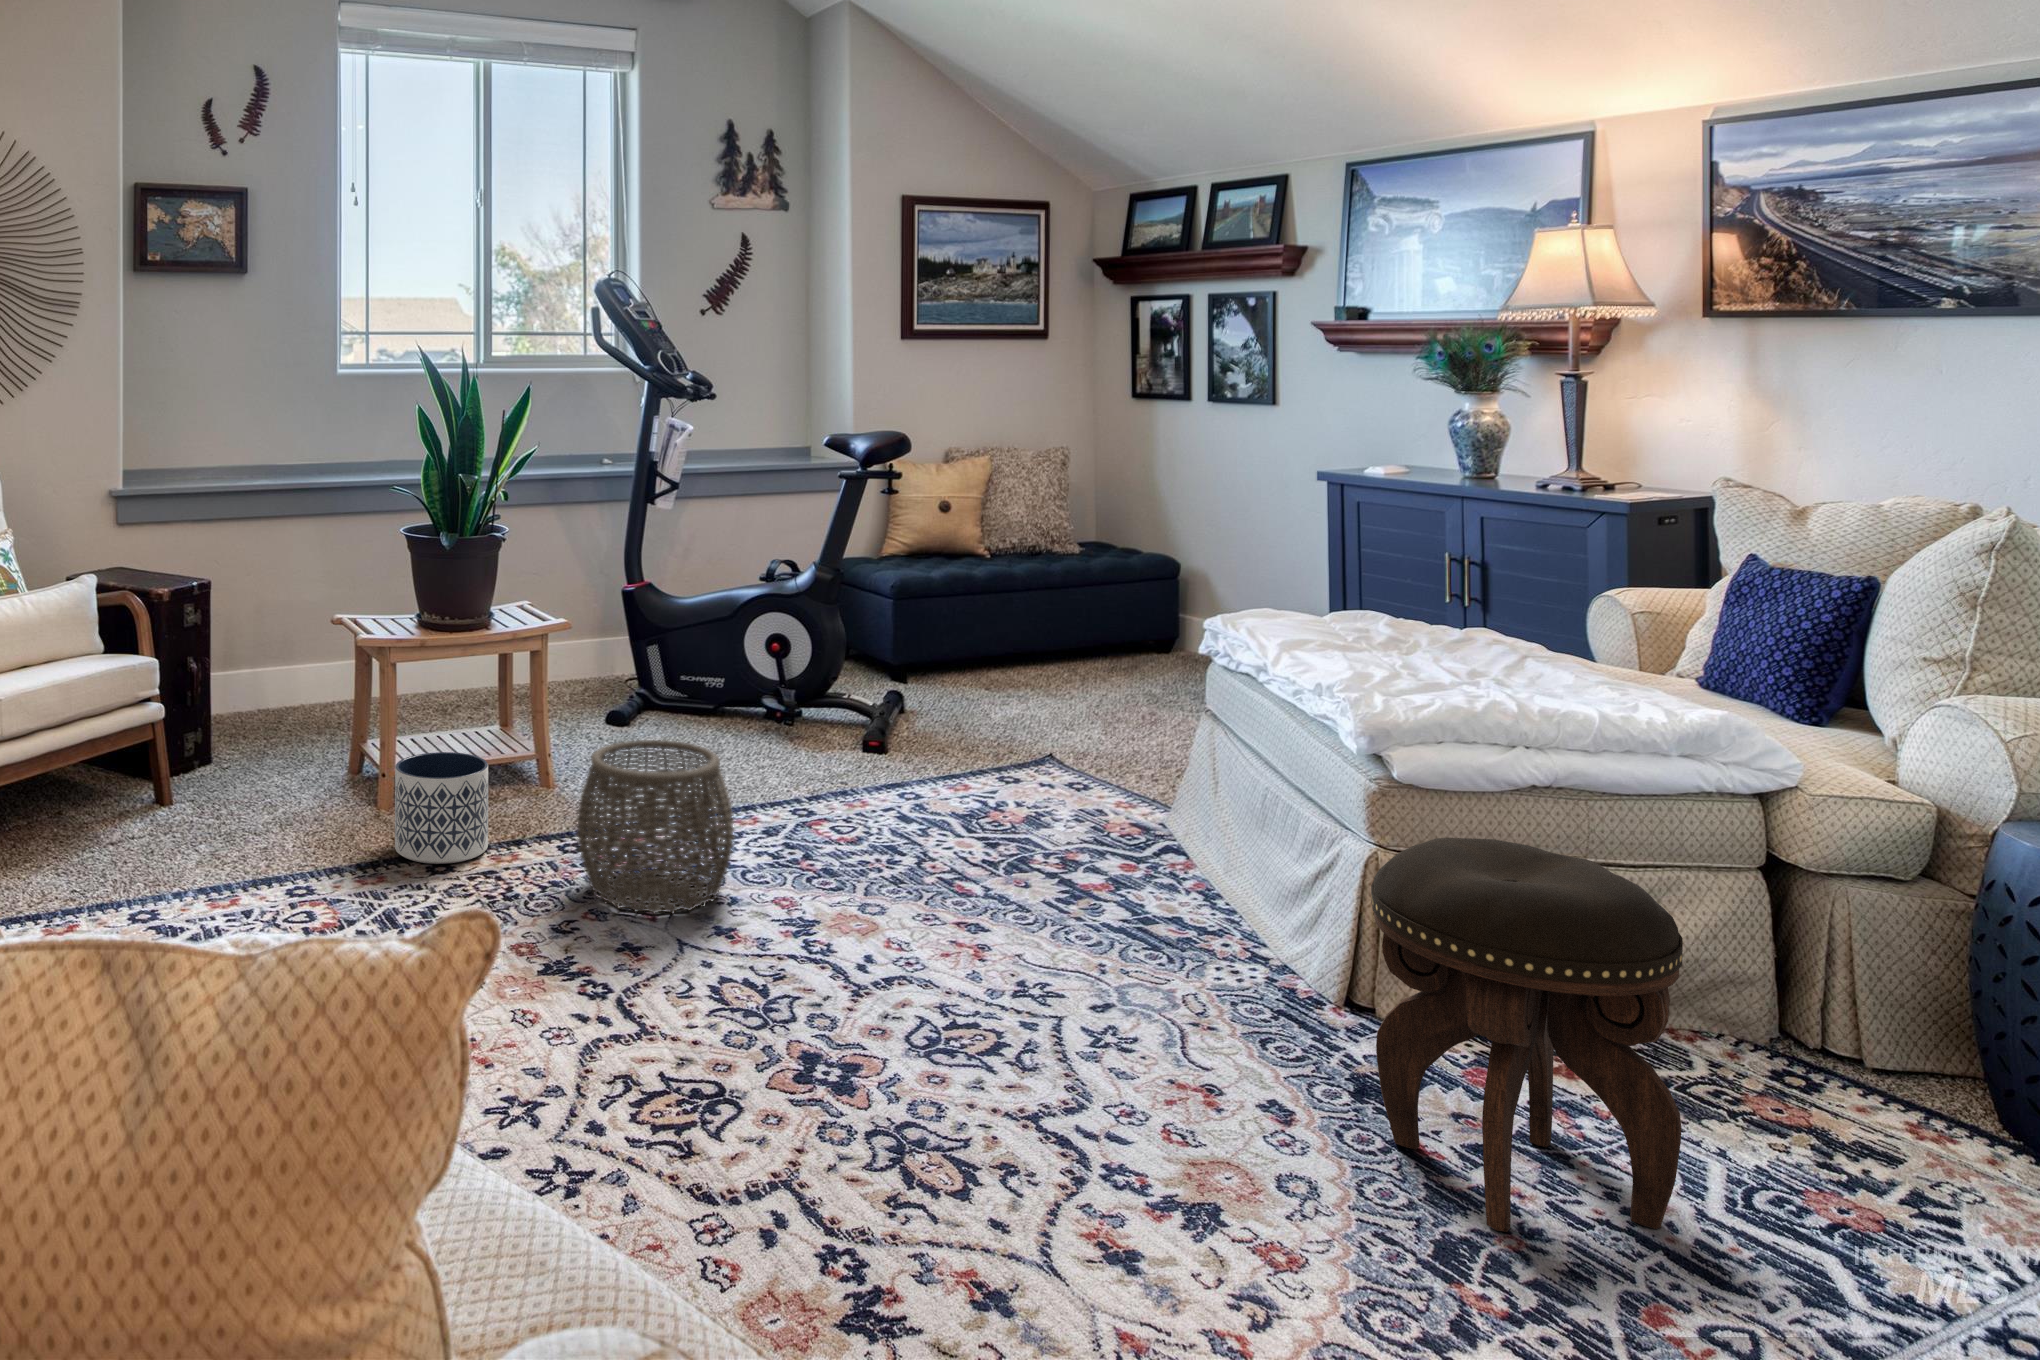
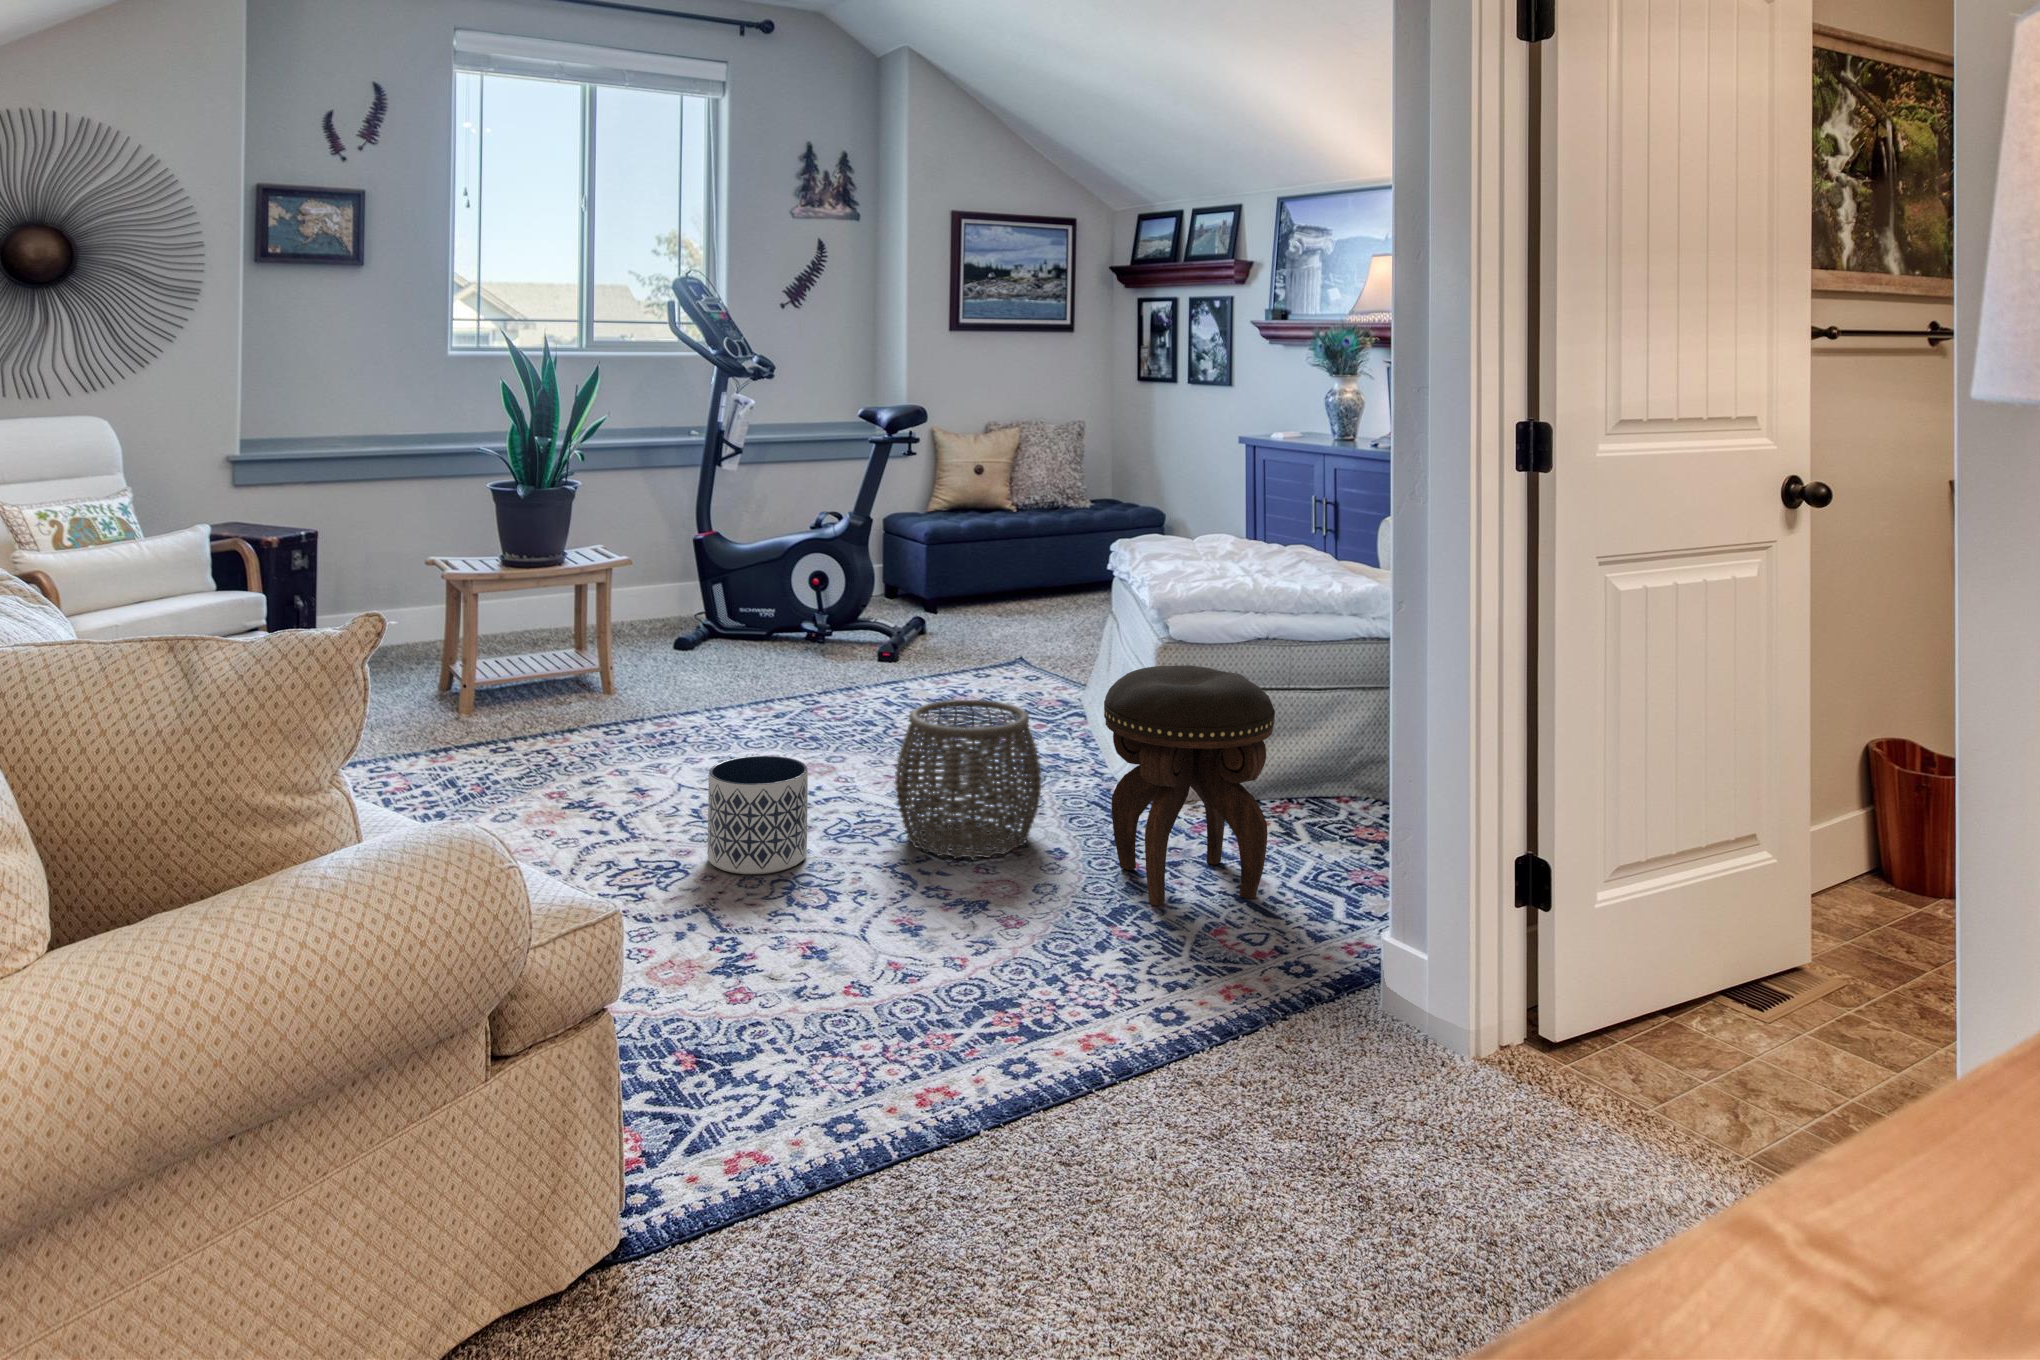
woven basket: present [575,740,735,913] -> present [895,700,1042,859]
planter: present [395,752,488,864] -> present [708,756,808,874]

